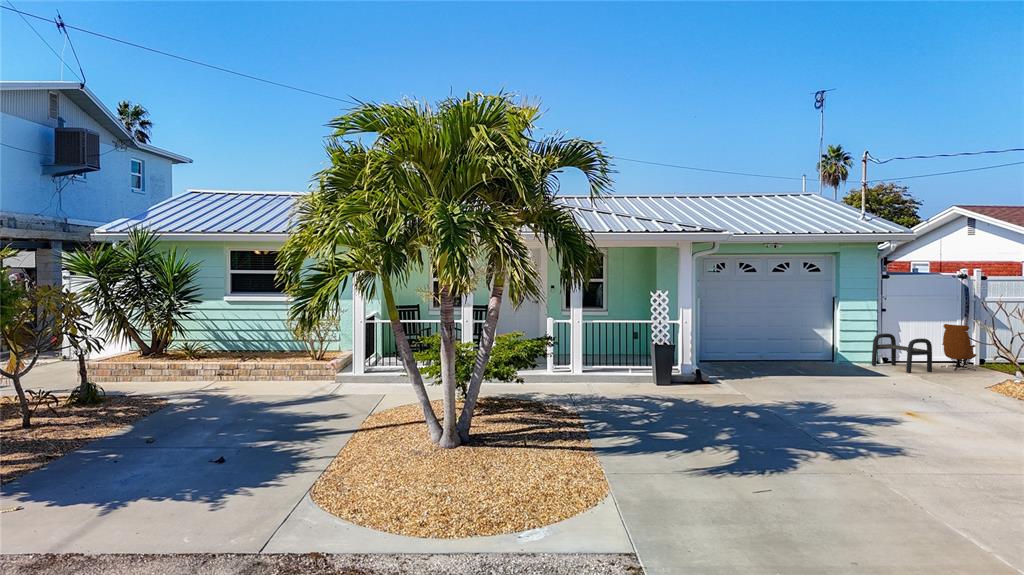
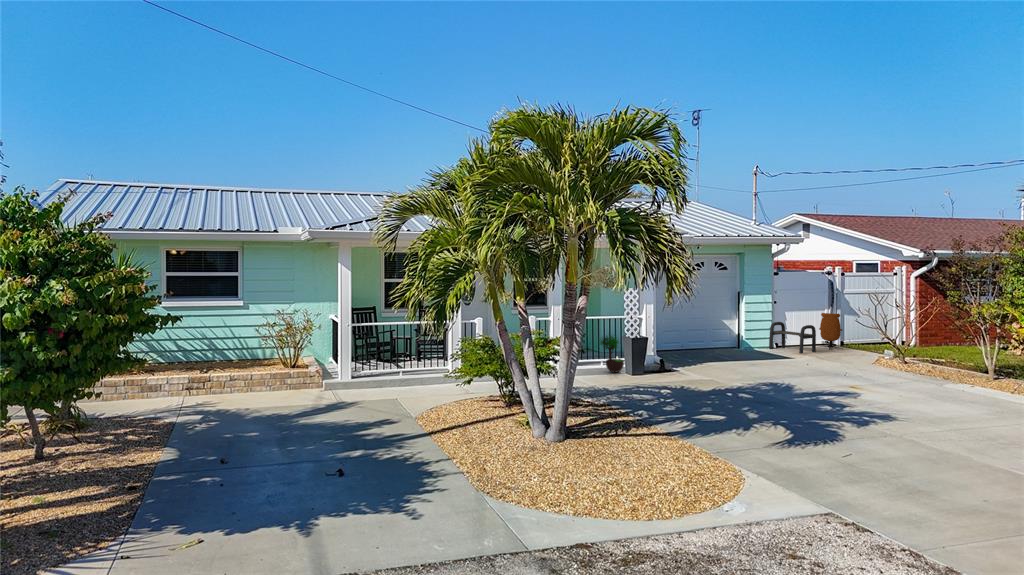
potted tree: none [622,336,652,382] -> present [600,336,624,372]

